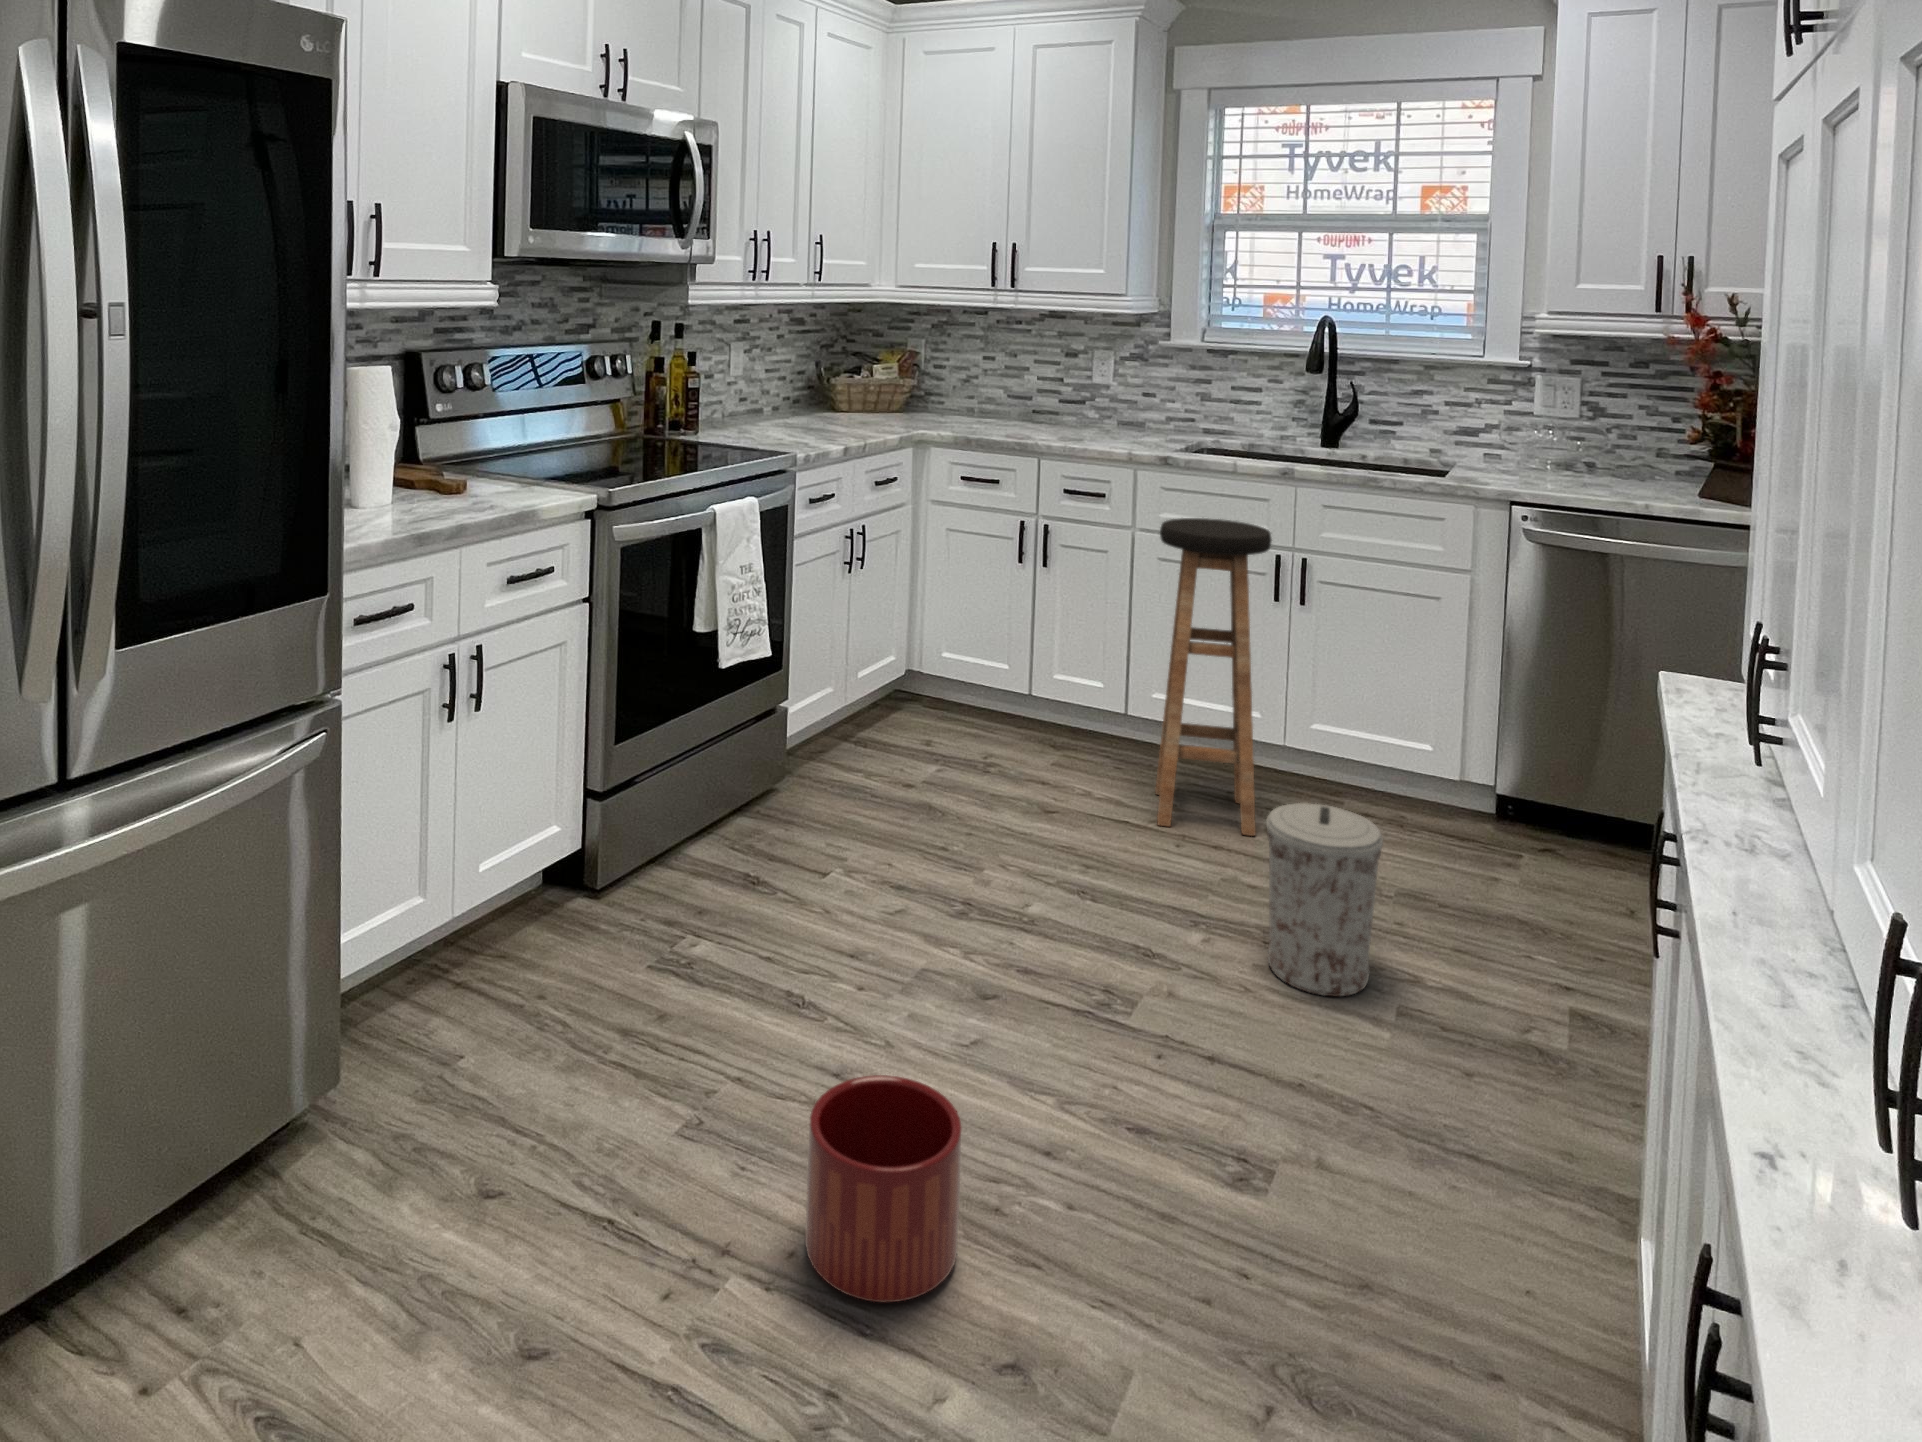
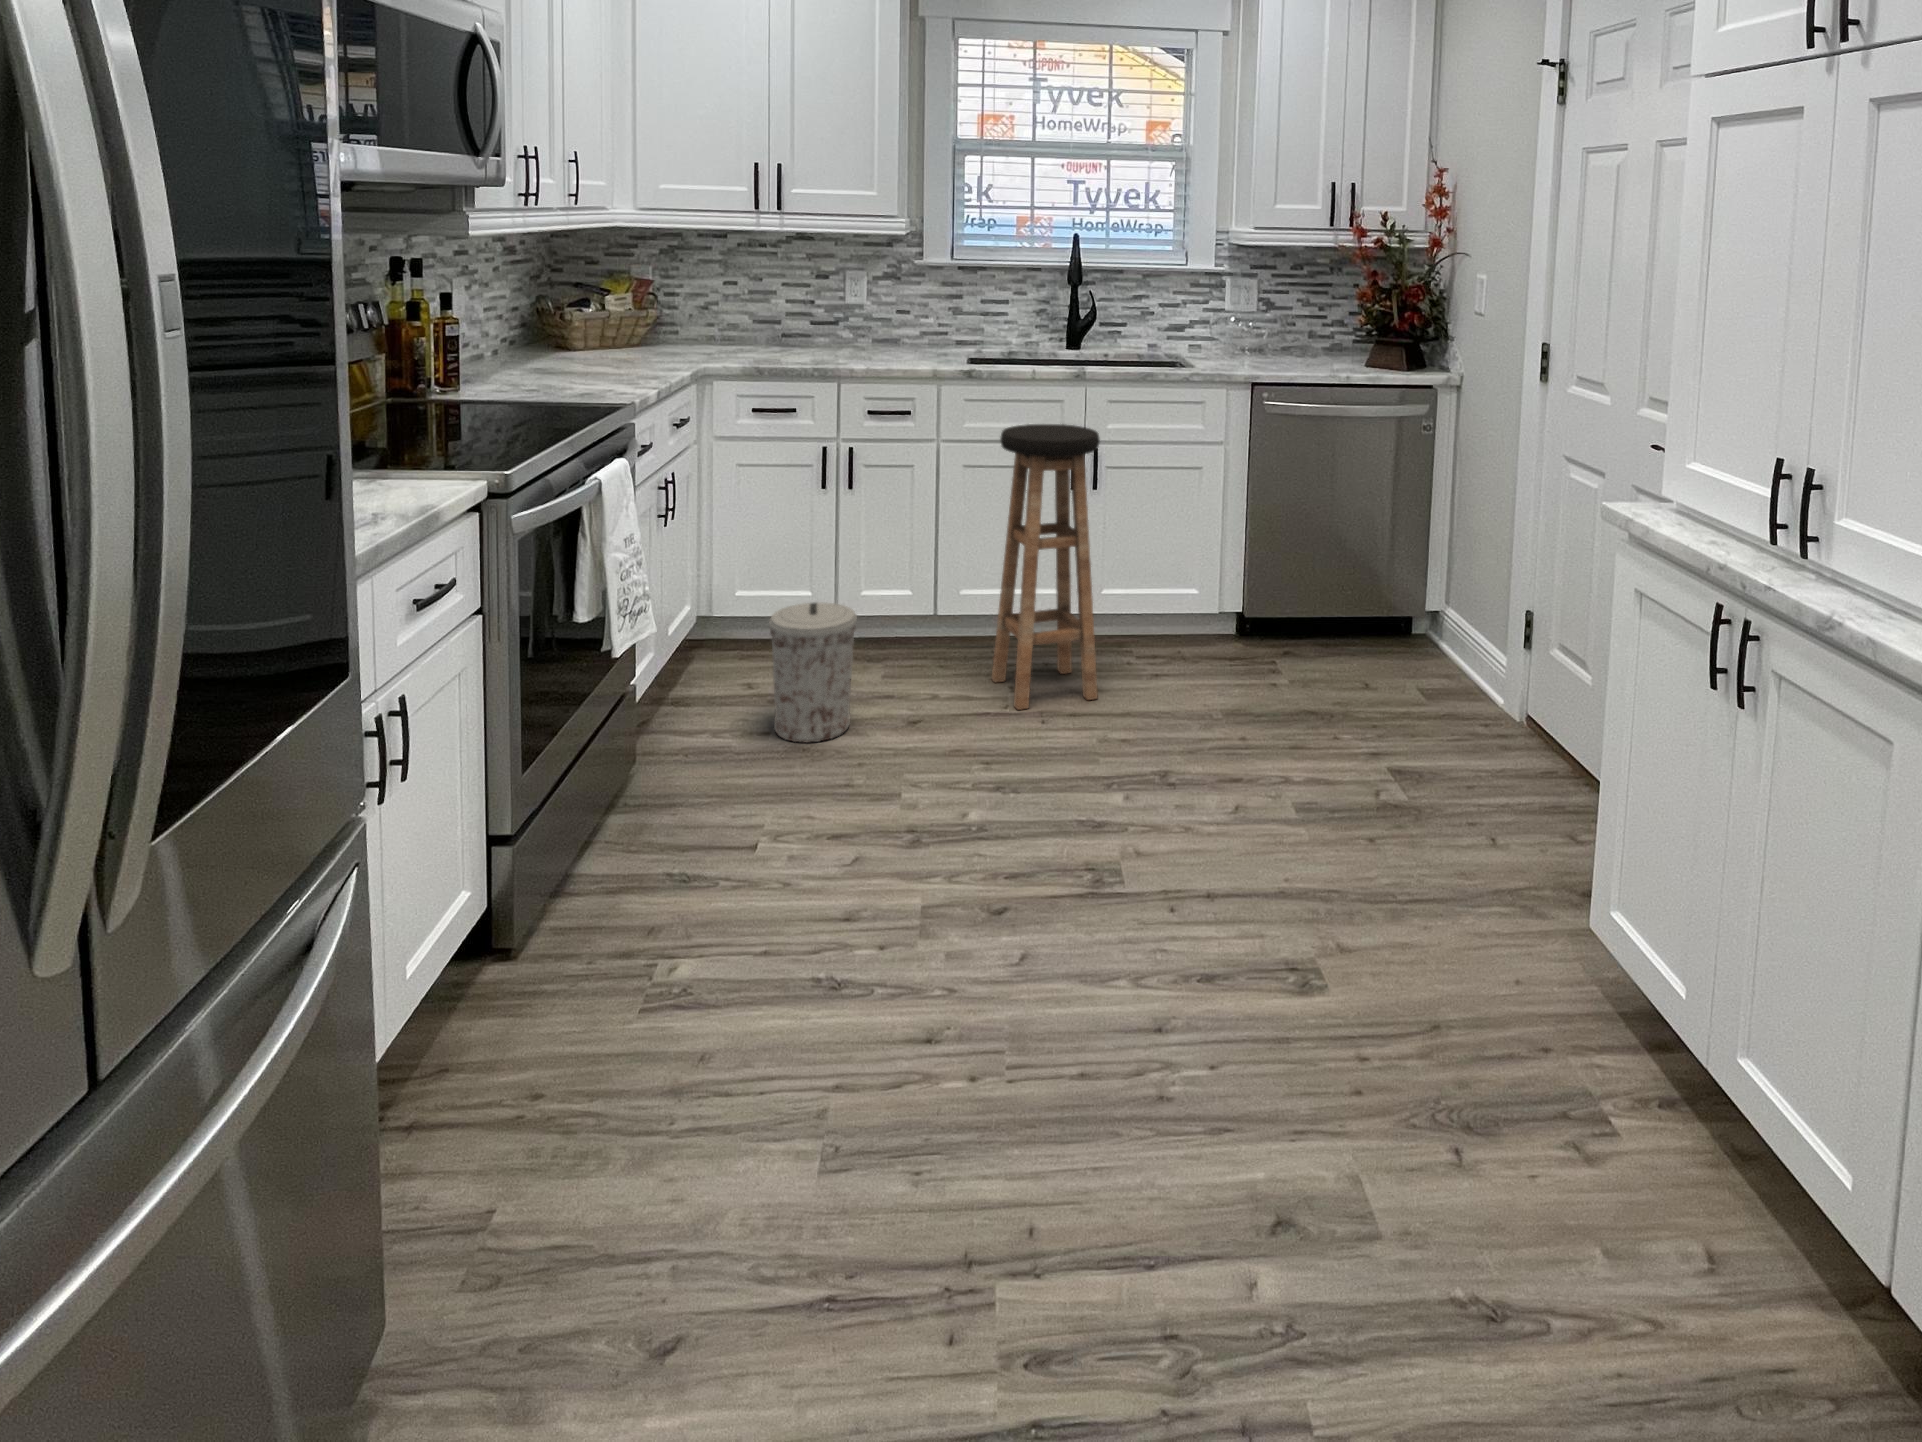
trash can: present [1266,803,1383,996] -> present [769,602,857,742]
planter: present [805,1075,962,1302] -> none [1026,1013,1182,1243]

